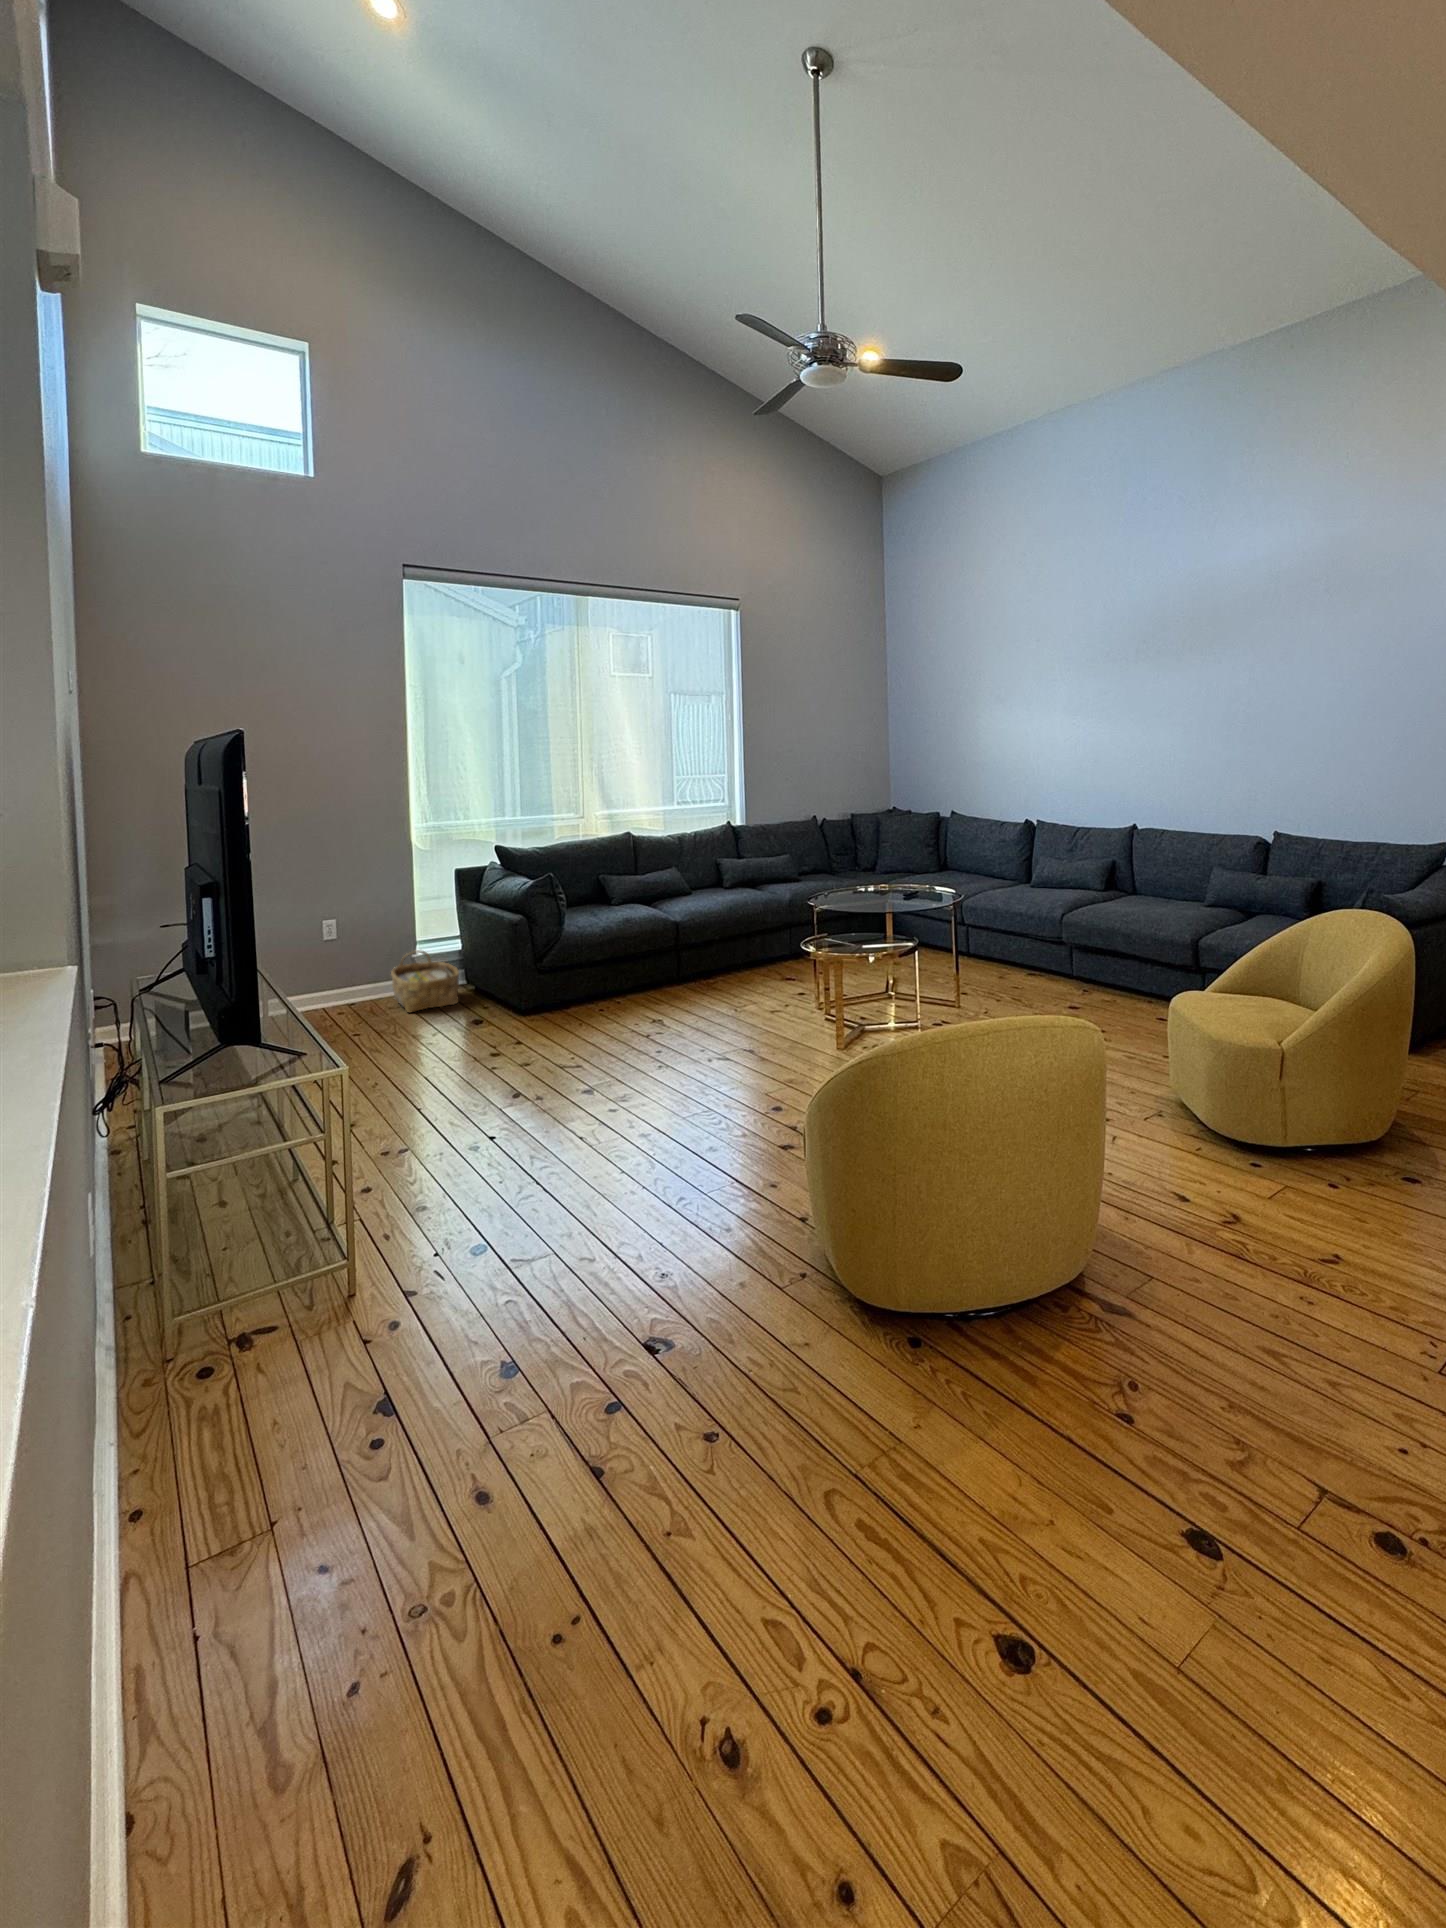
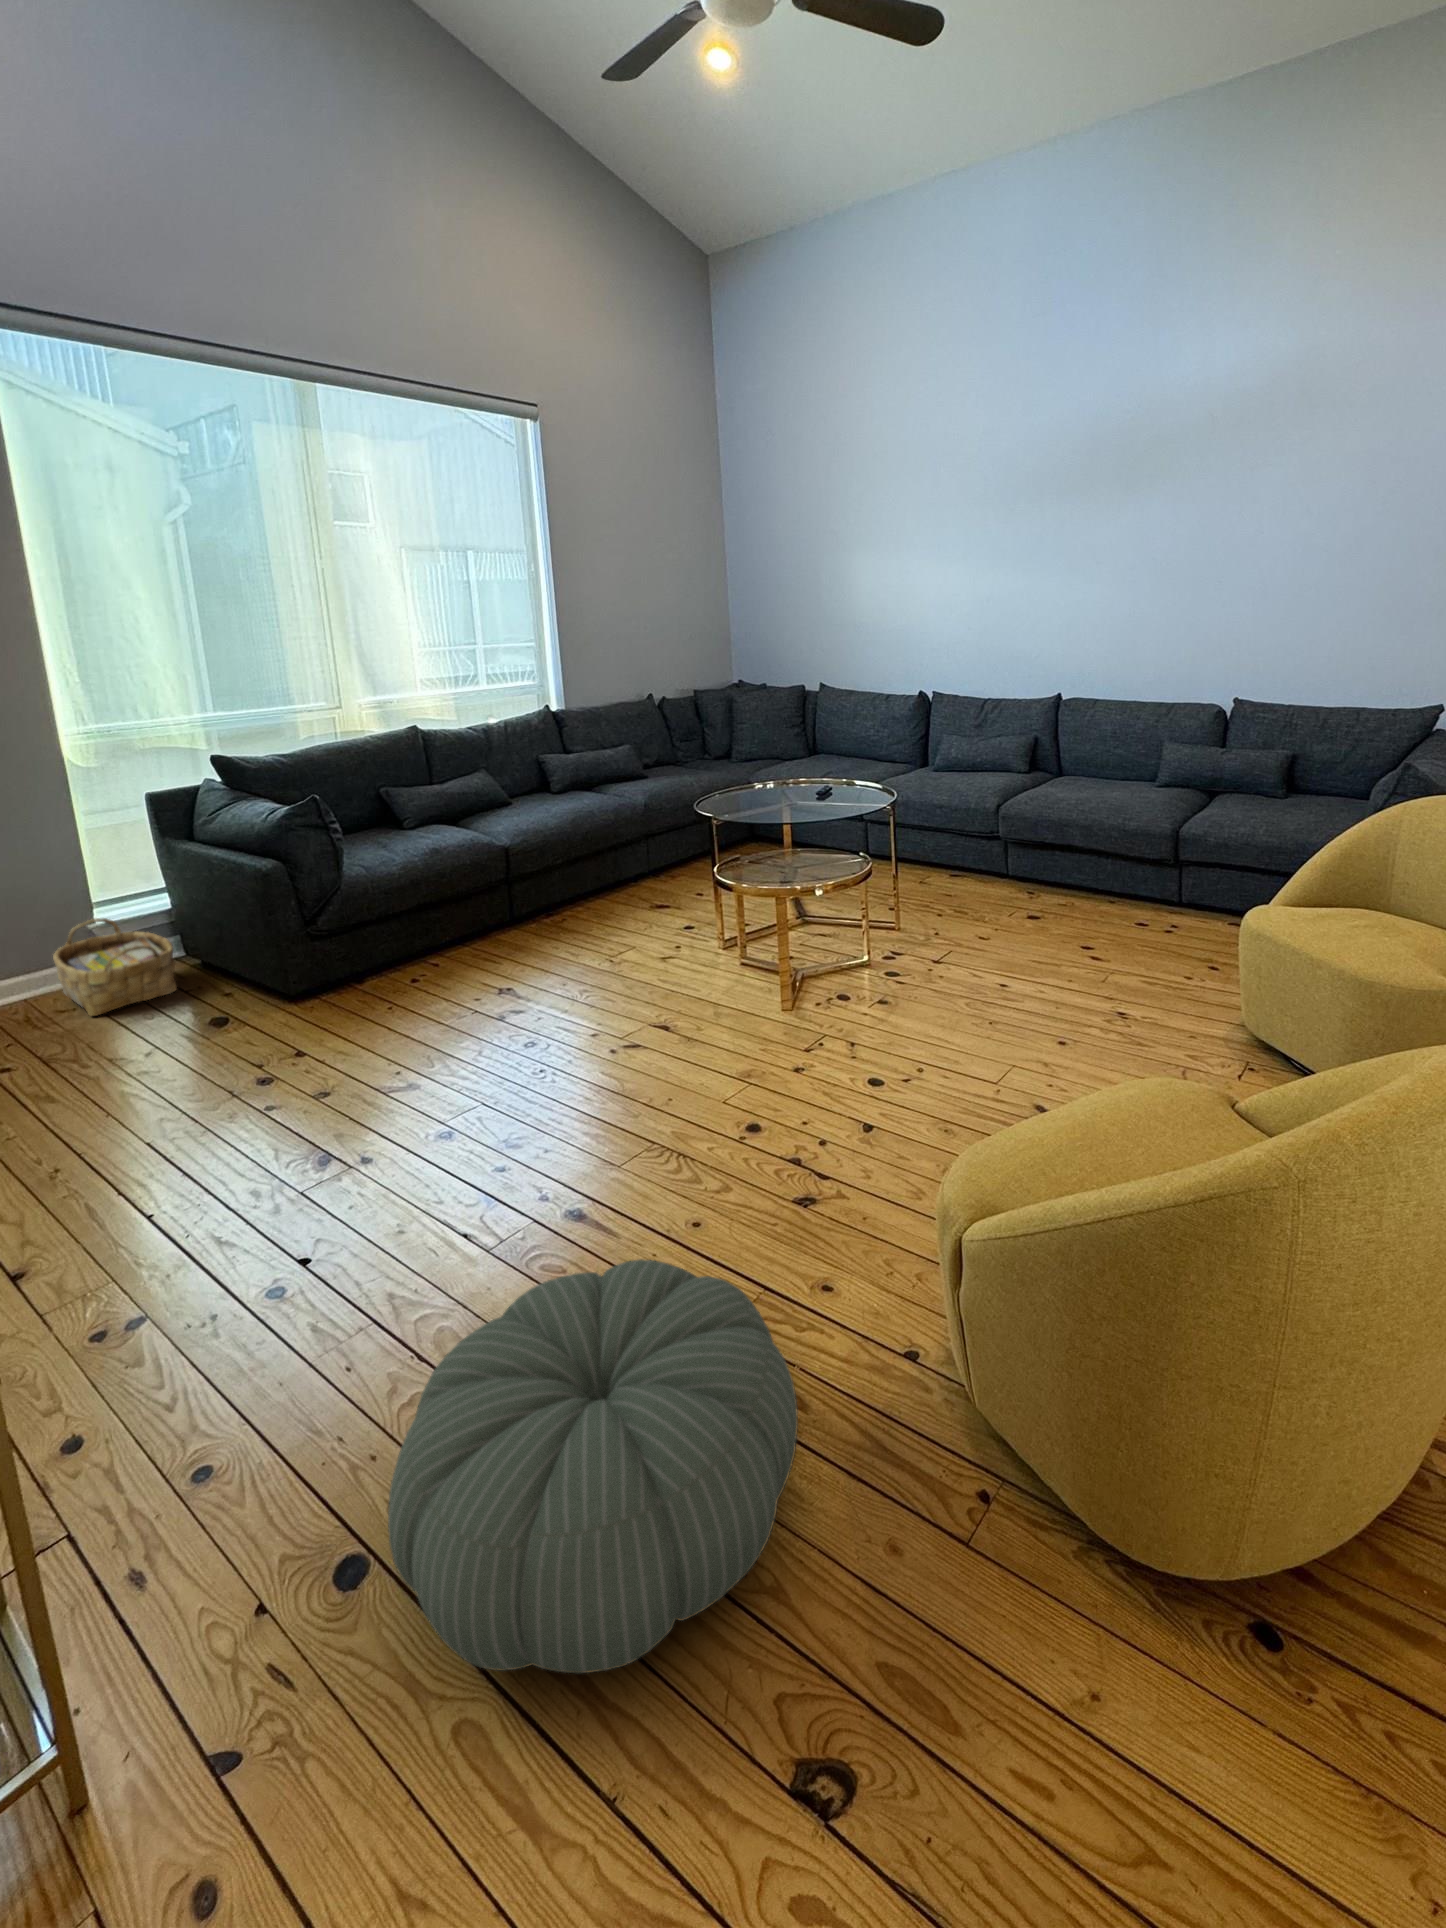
pouf: none [494,1131,714,1296] -> present [388,1259,798,1673]

